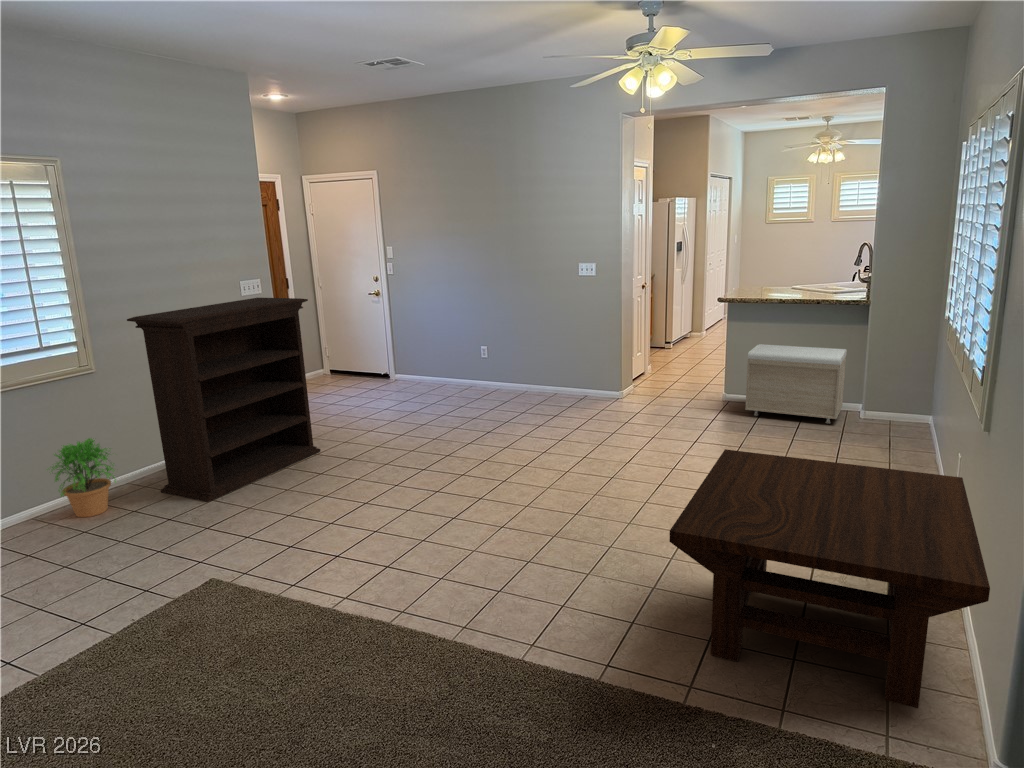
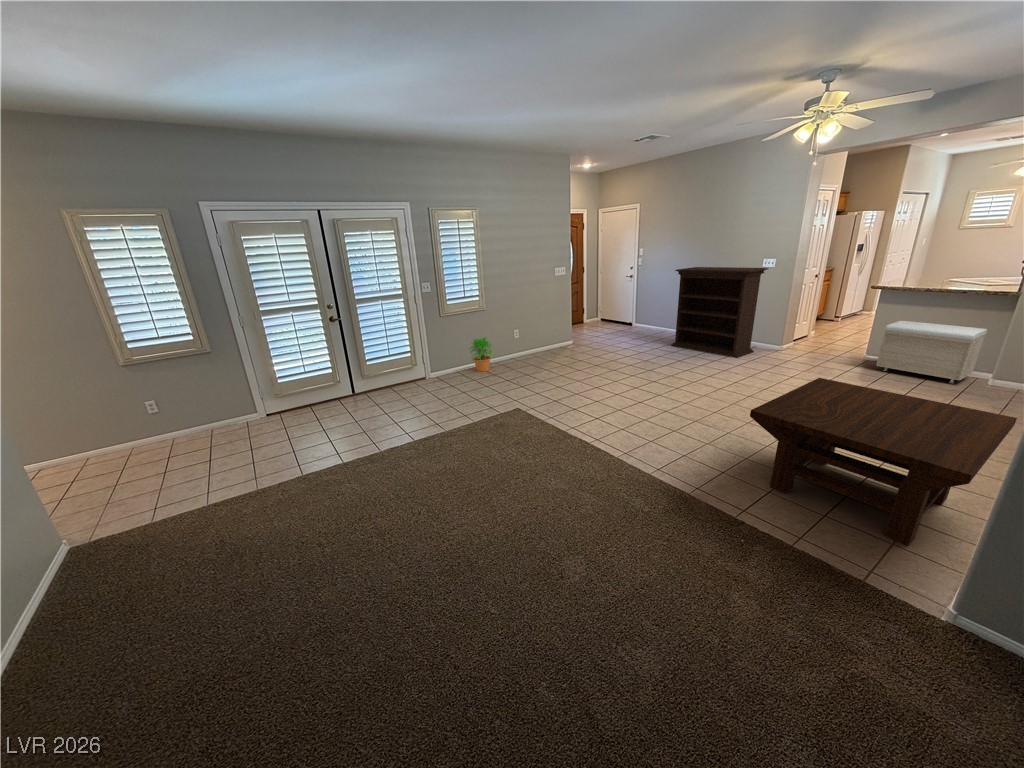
bookshelf: present [127,298,320,502] -> present [671,267,768,358]

